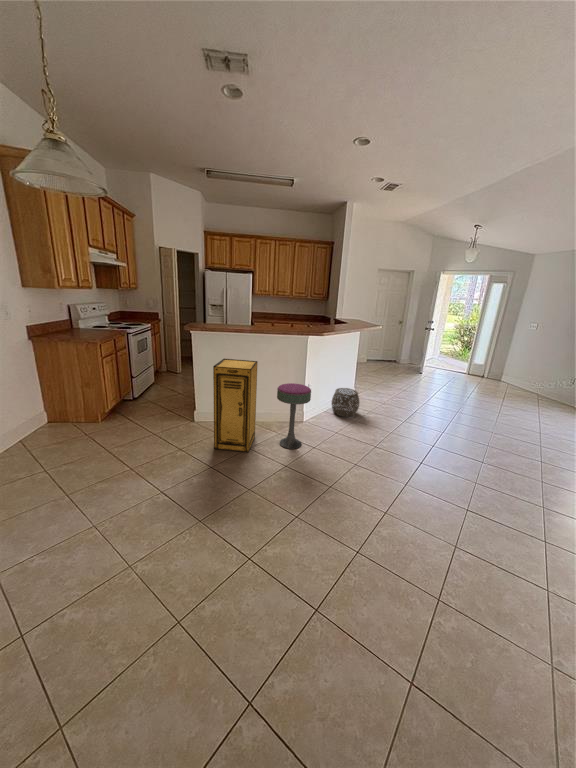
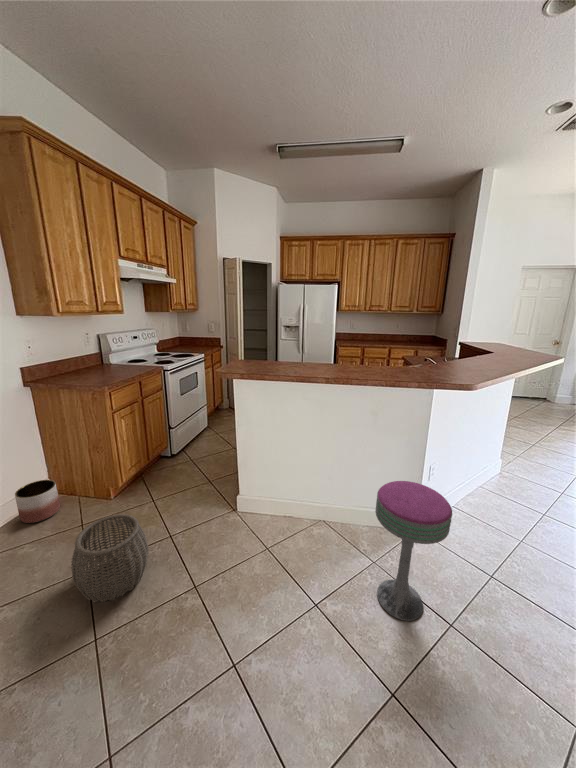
storage cabinet: present [213,359,258,452] -> none [252,427,339,618]
woven basket: present [332,388,359,417] -> present [71,514,149,602]
planter: none [30,409,62,436] -> present [15,480,60,523]

